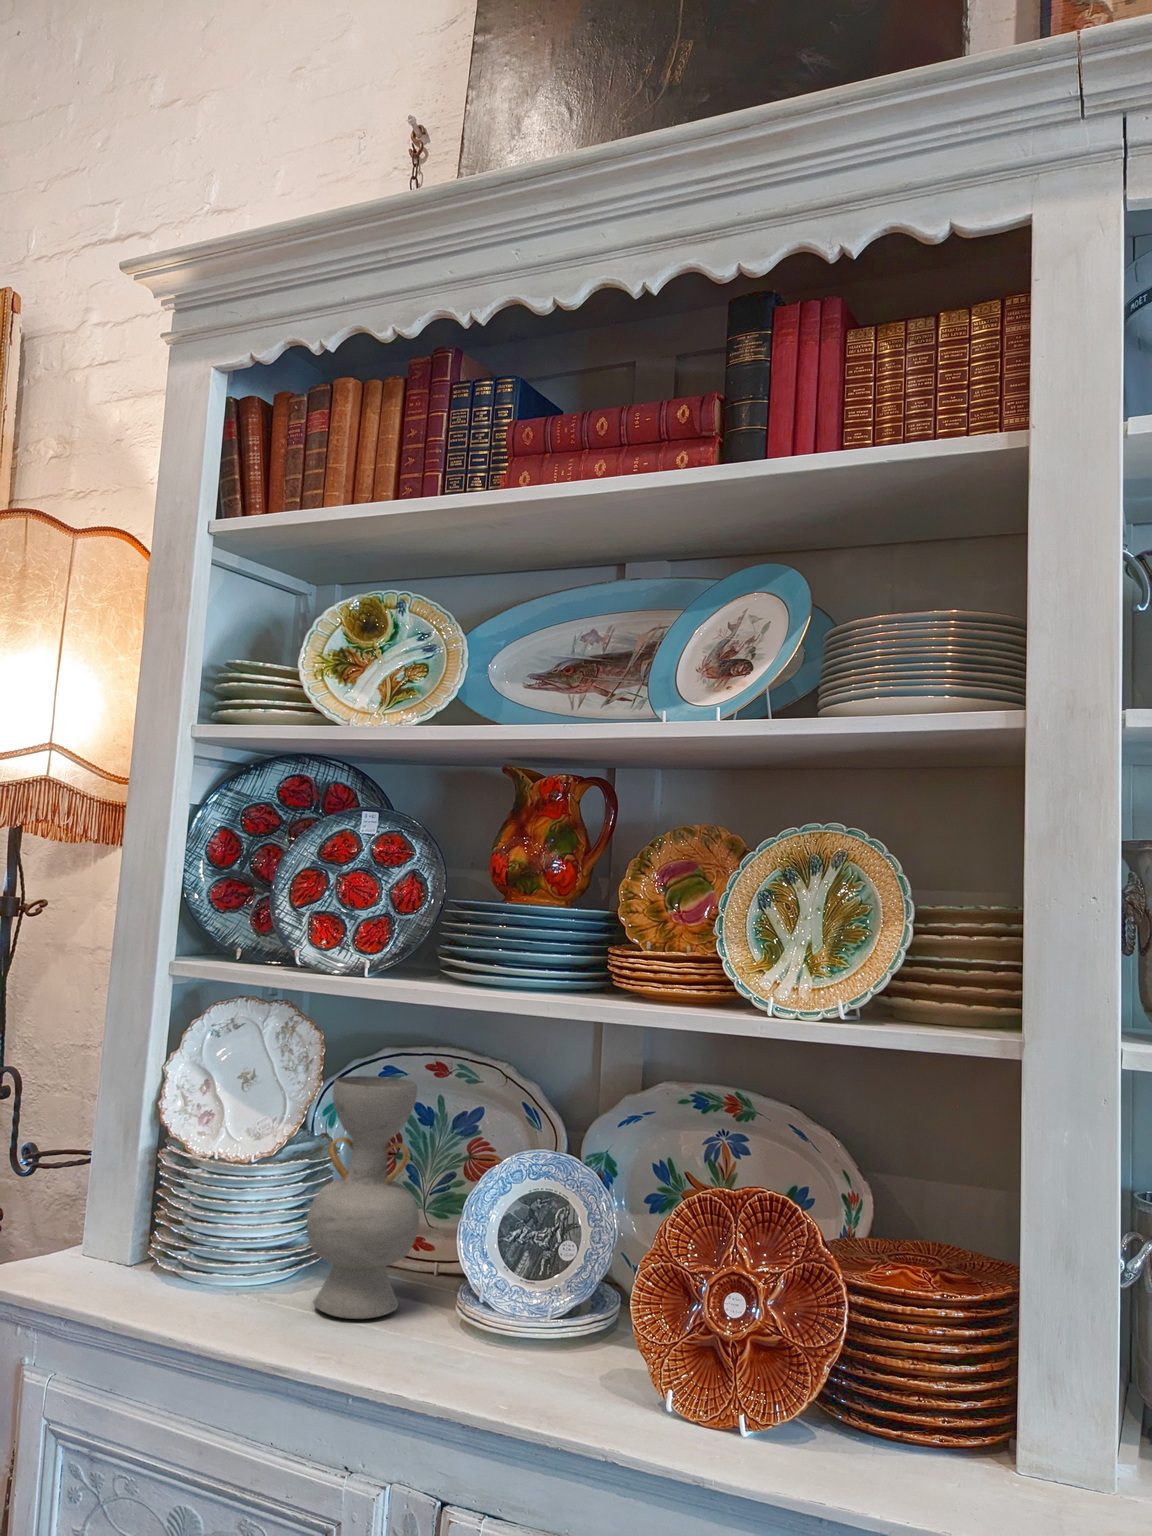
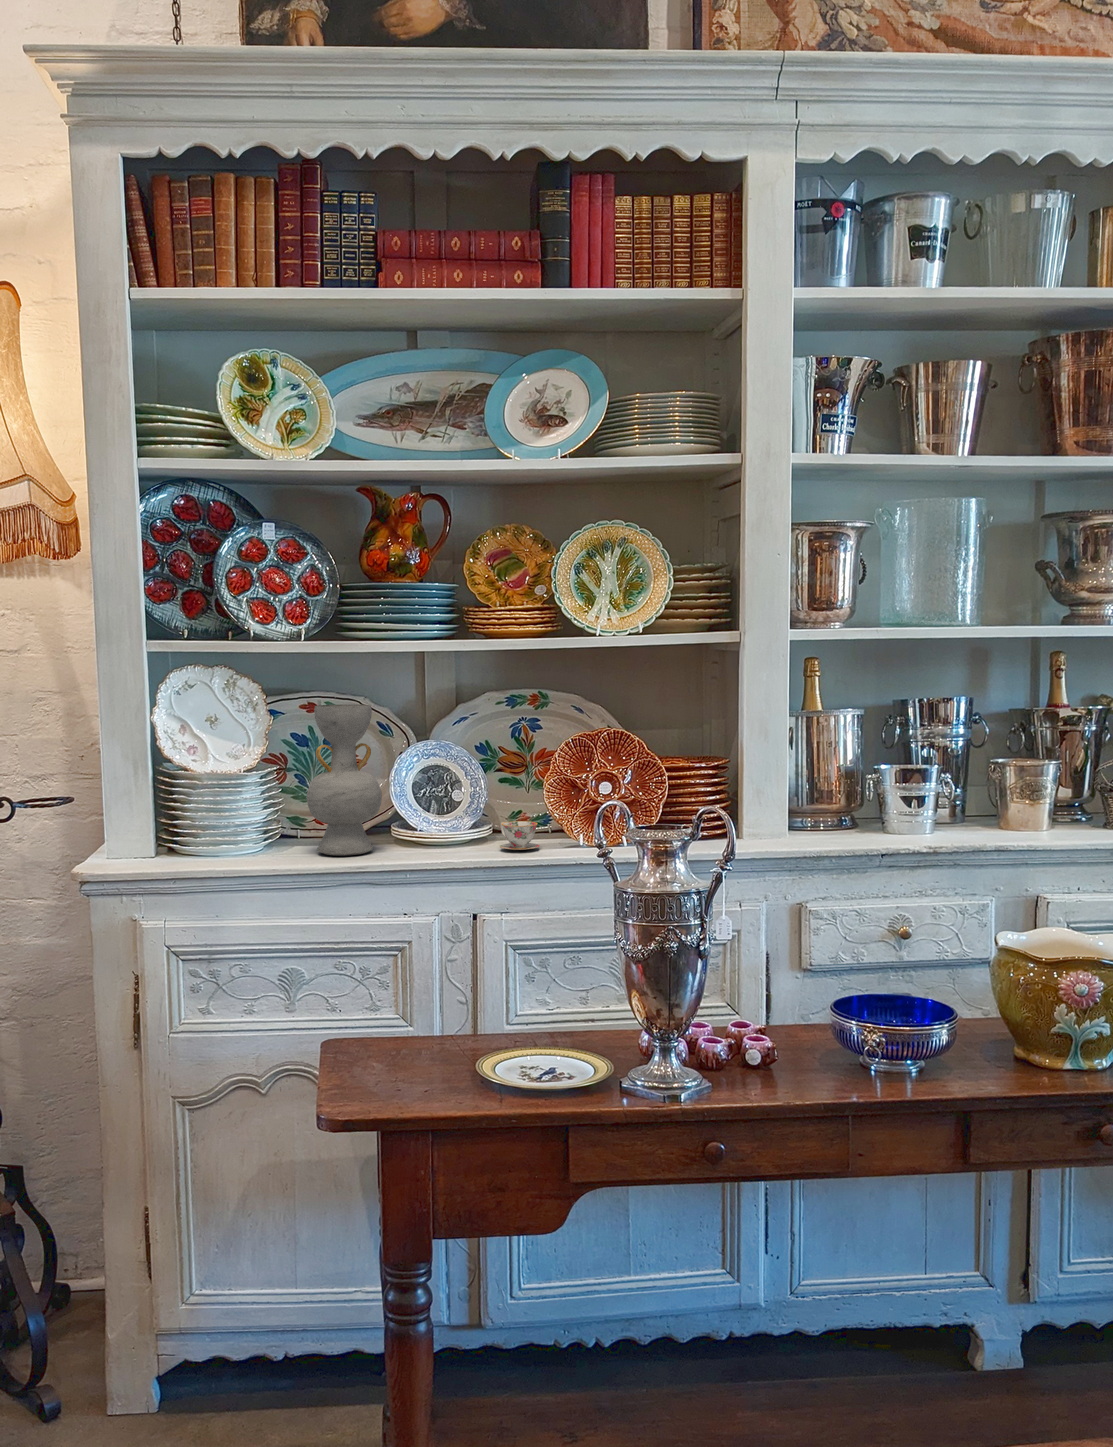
teacup: none [539,1316,608,1383] -> present [500,821,540,850]

